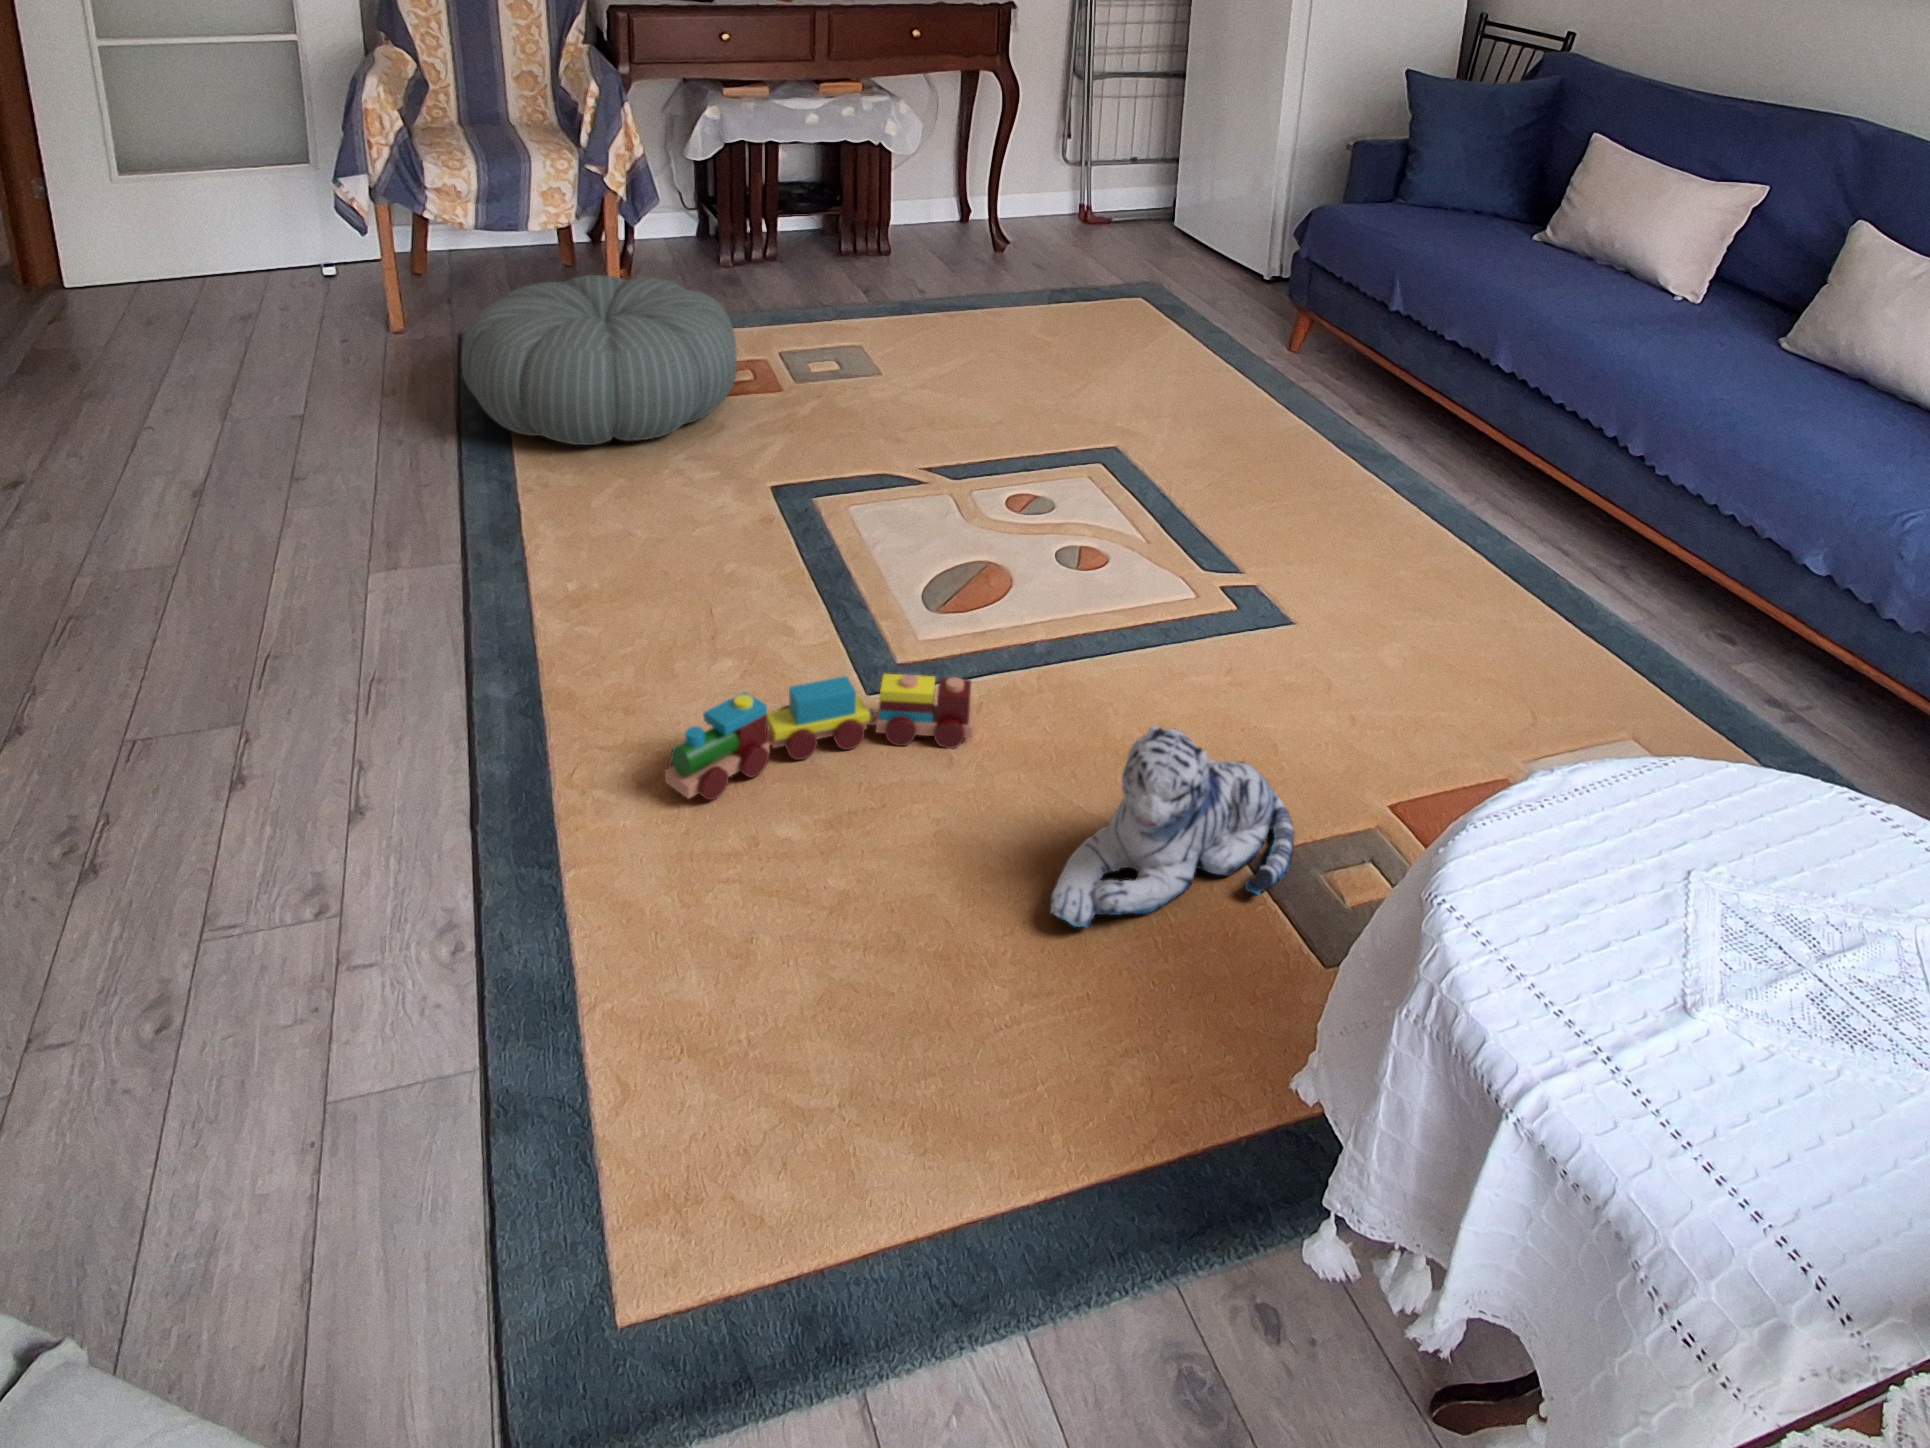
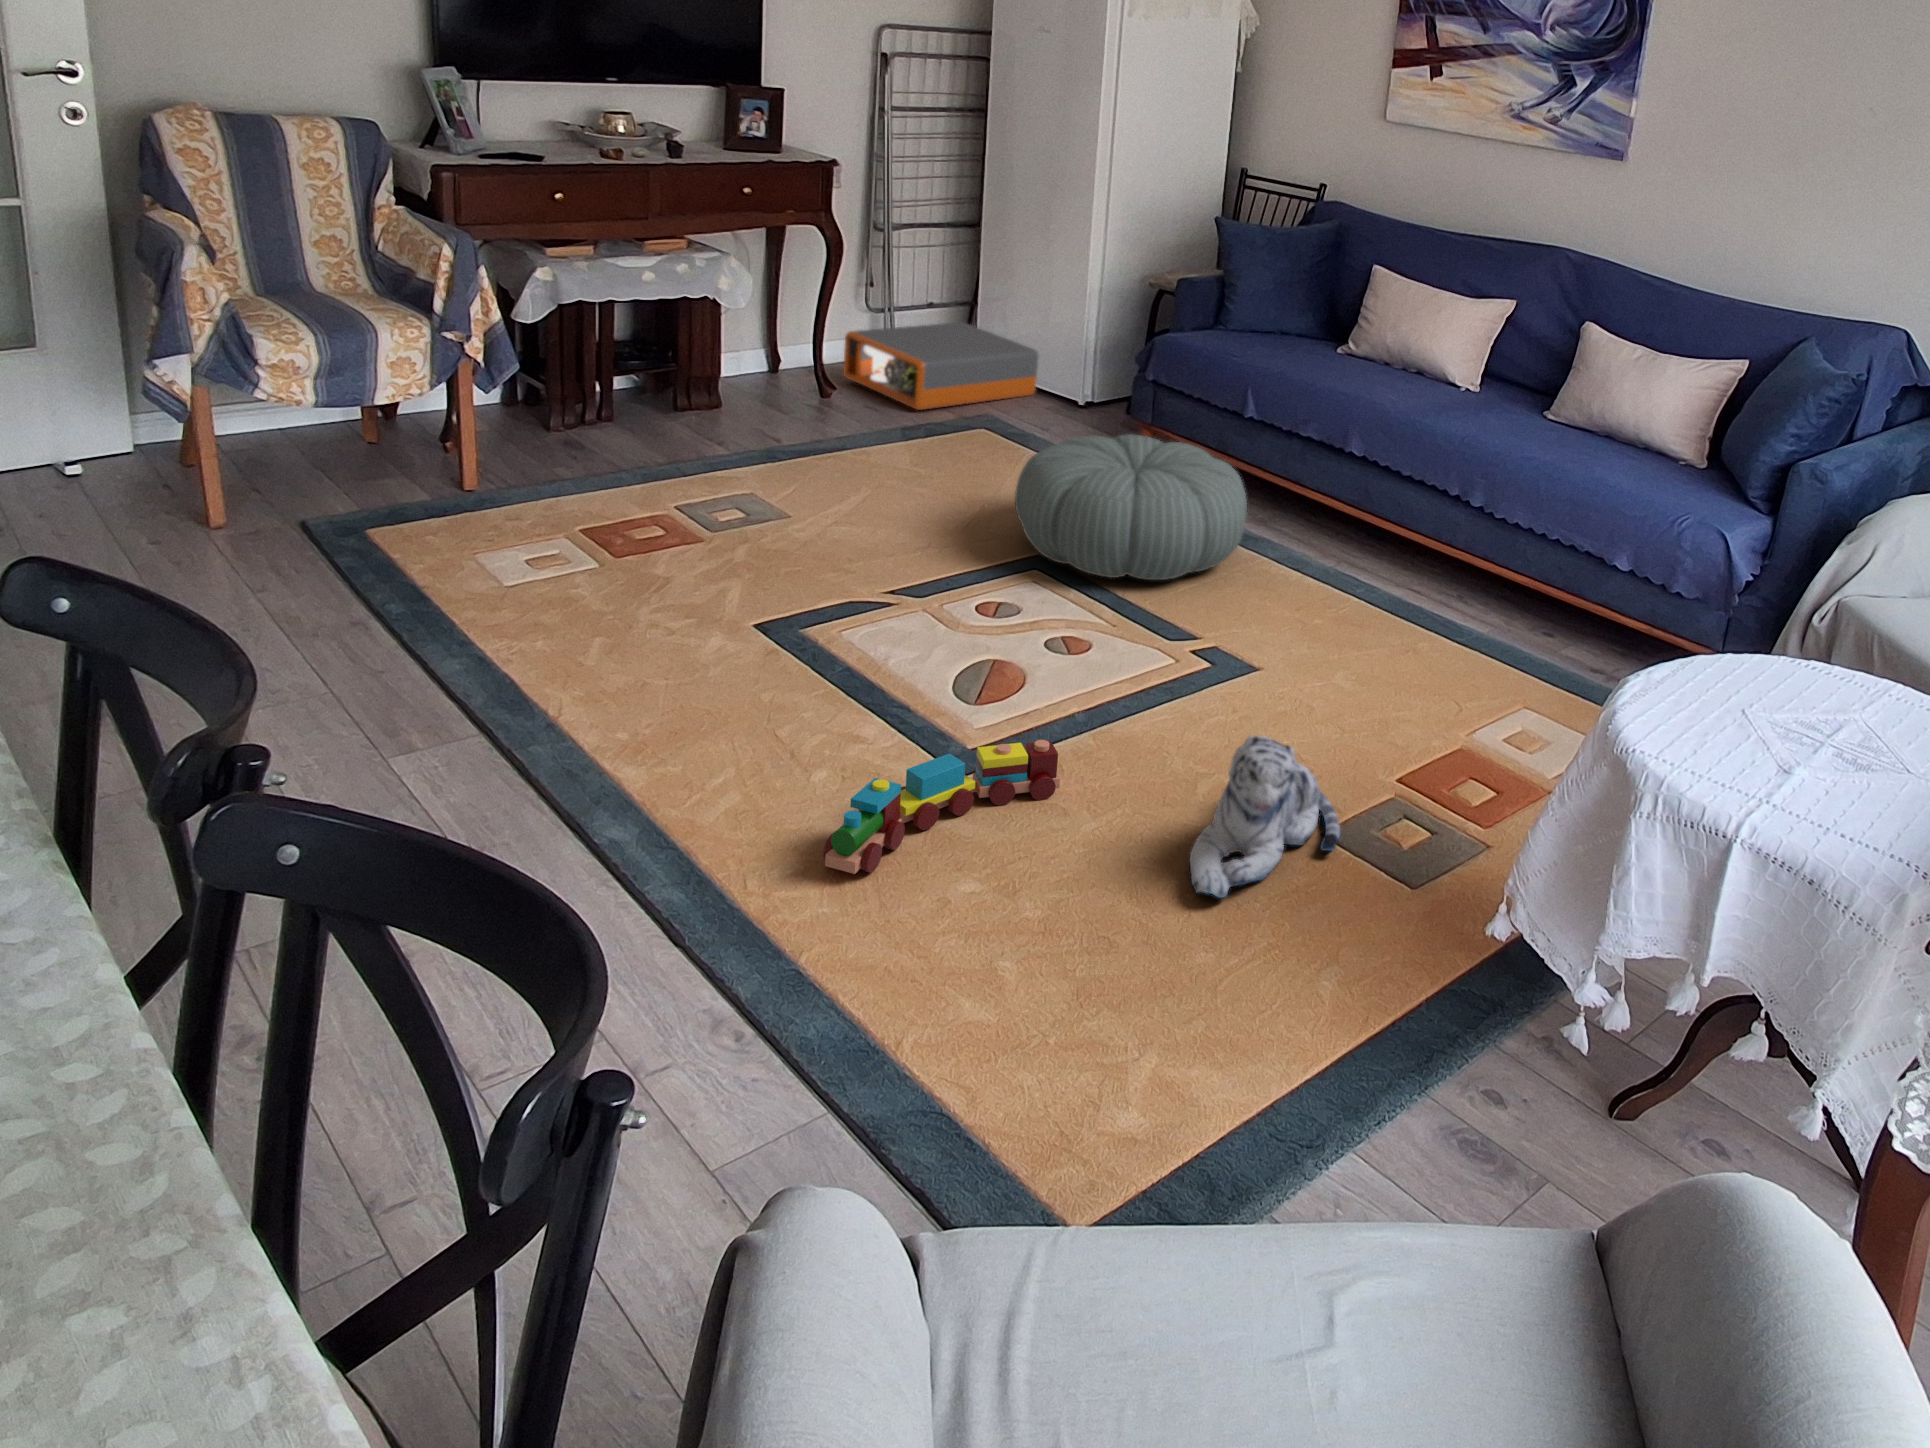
storage box: none [1023,181,1225,273] -> present [843,322,1039,410]
pouf: present [461,275,737,445] -> present [1015,434,1247,580]

